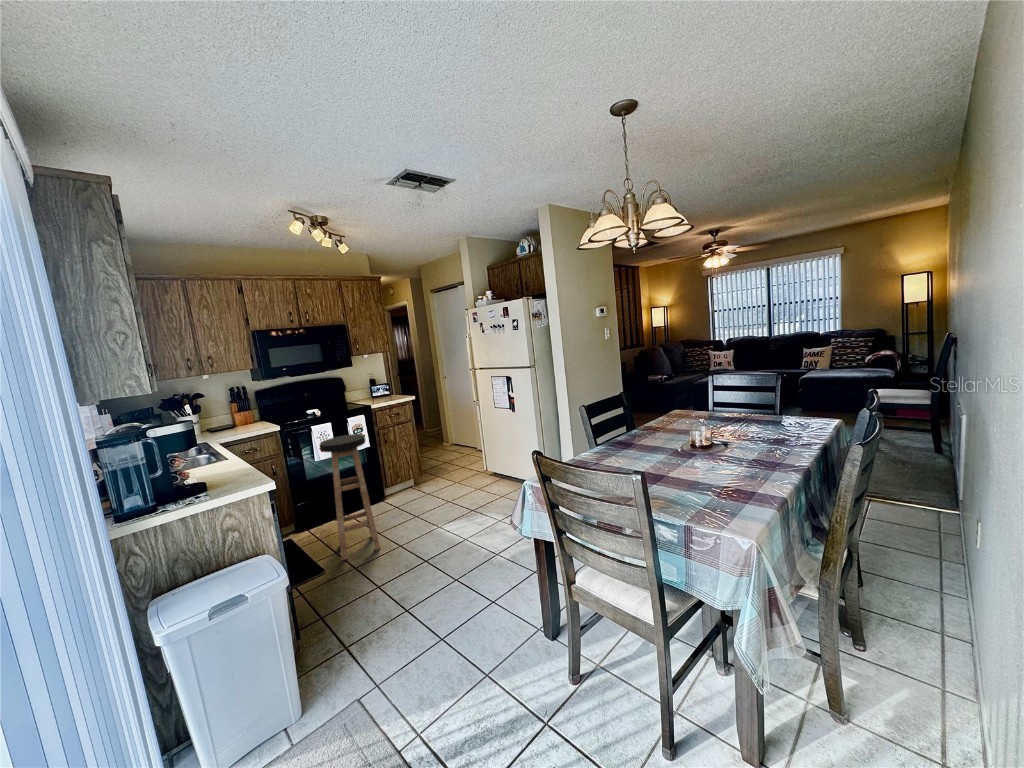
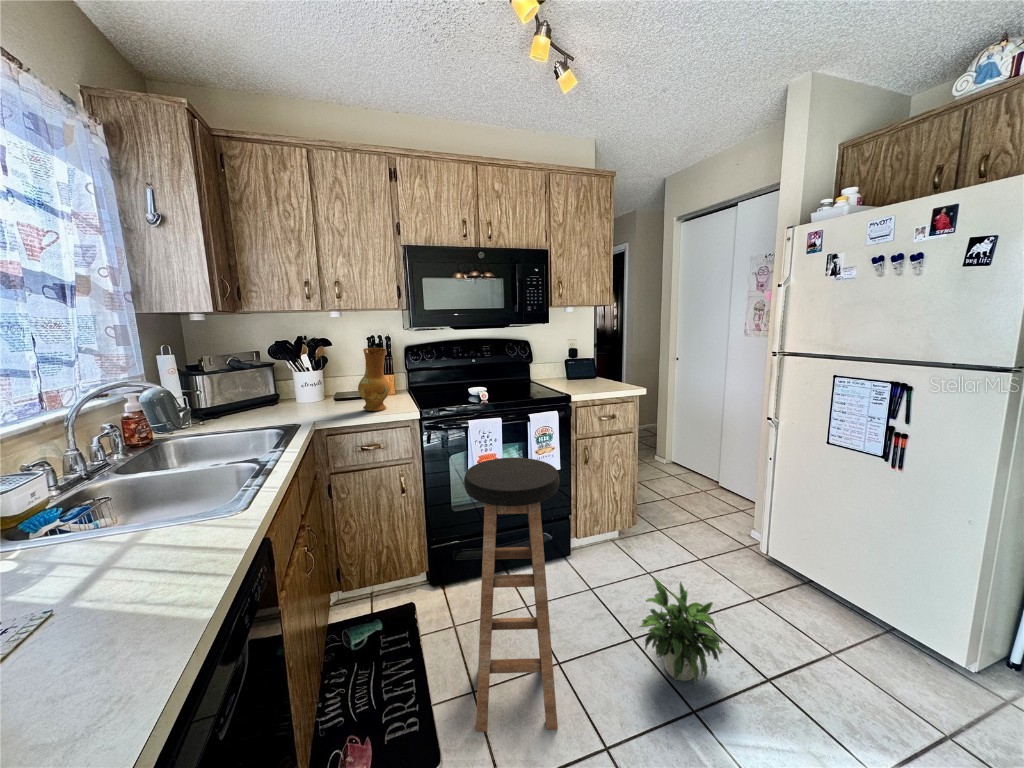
ceramic jug: none [237,394,258,431] -> present [358,348,390,411]
potted plant: none [415,481,452,522] -> present [640,578,723,685]

